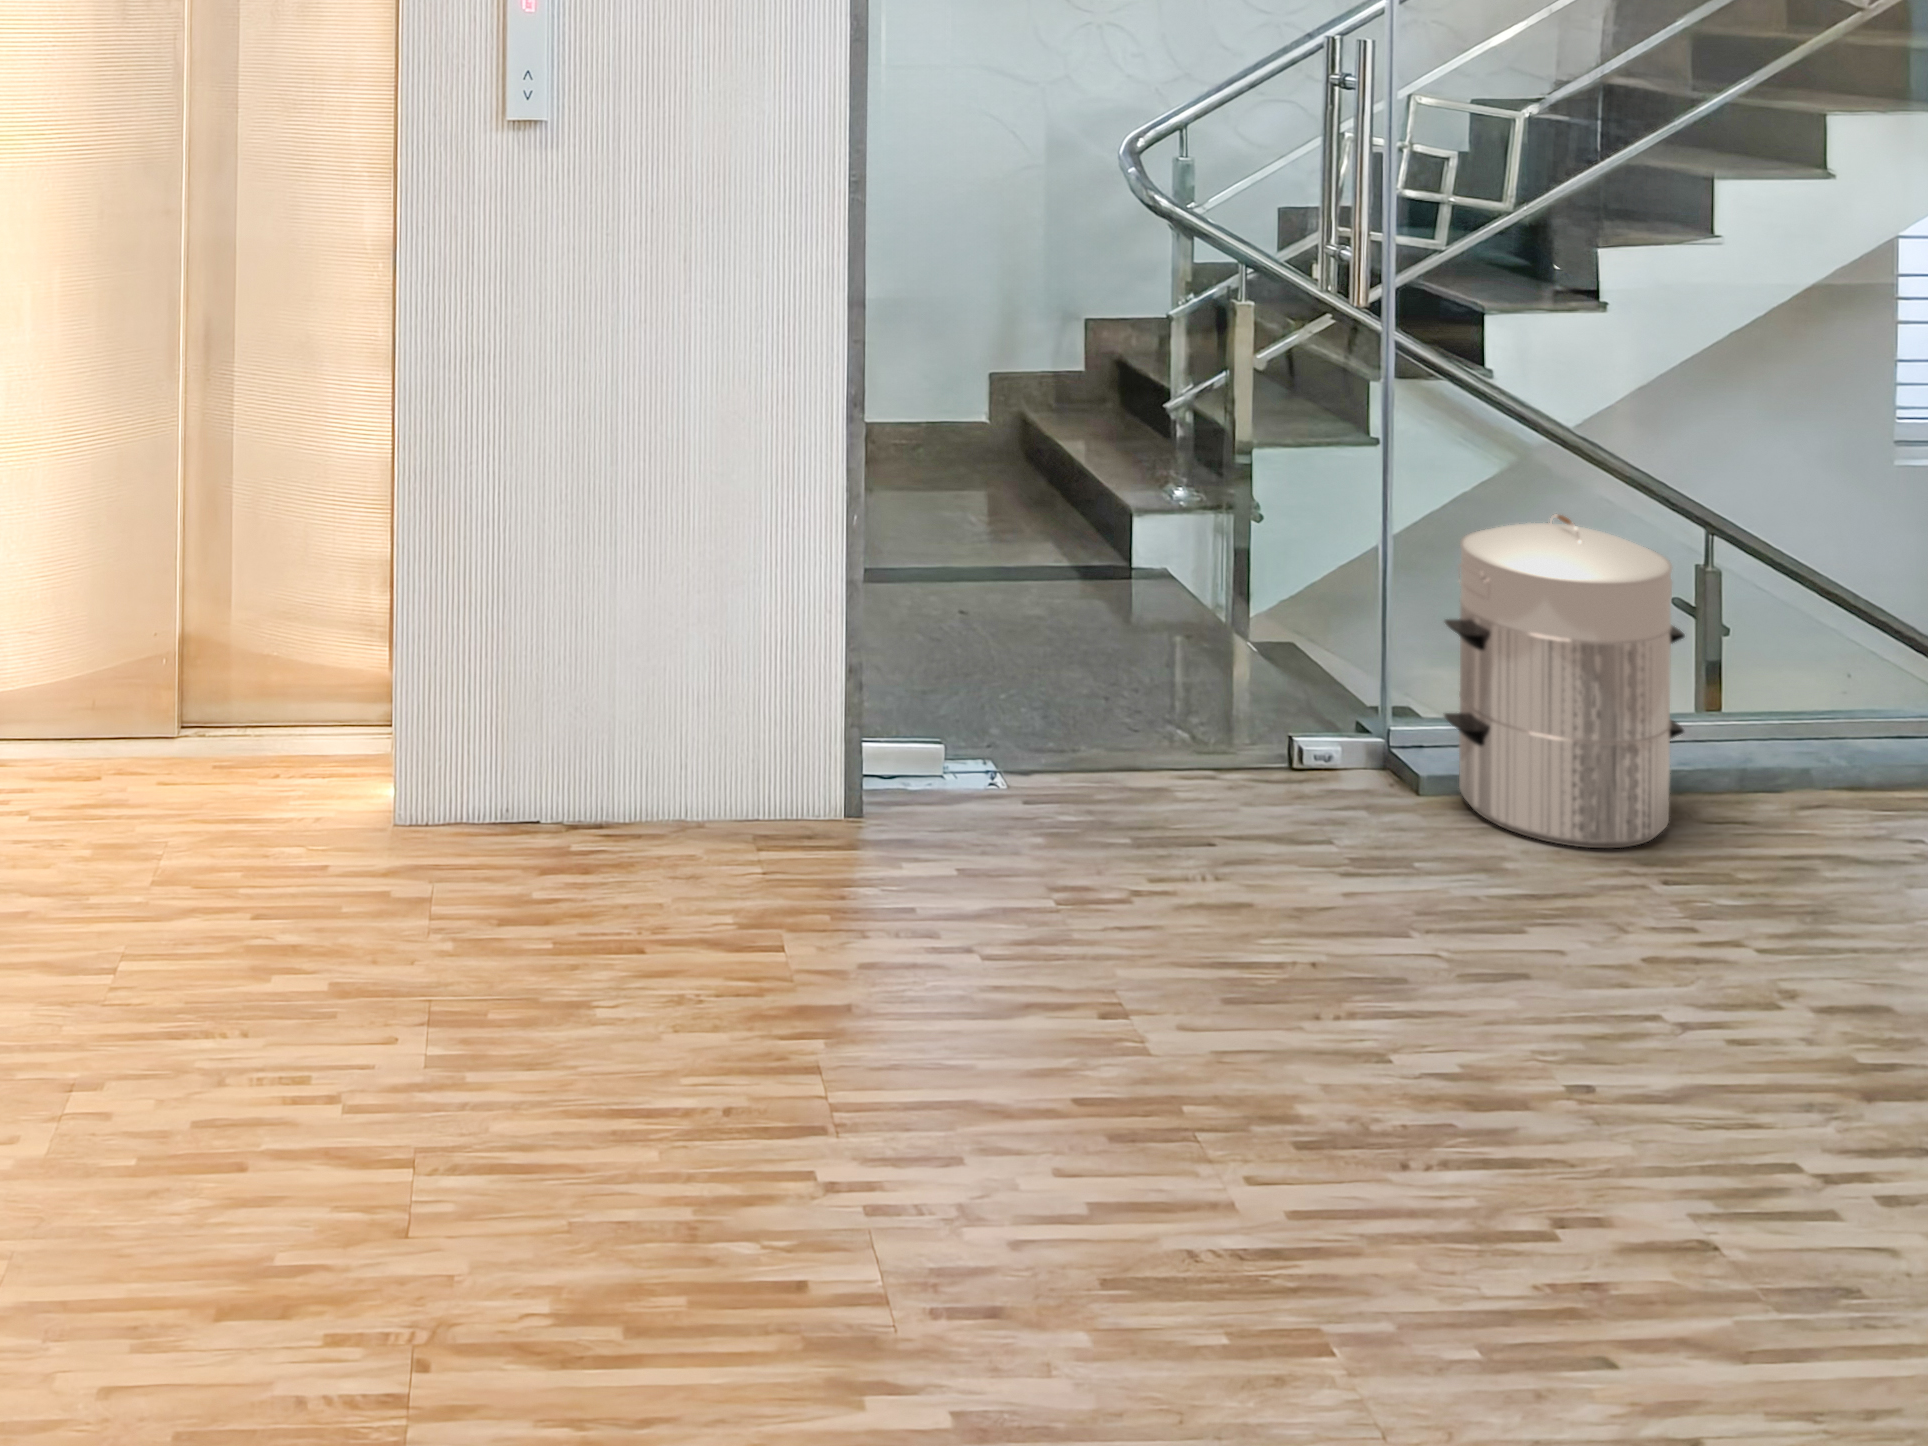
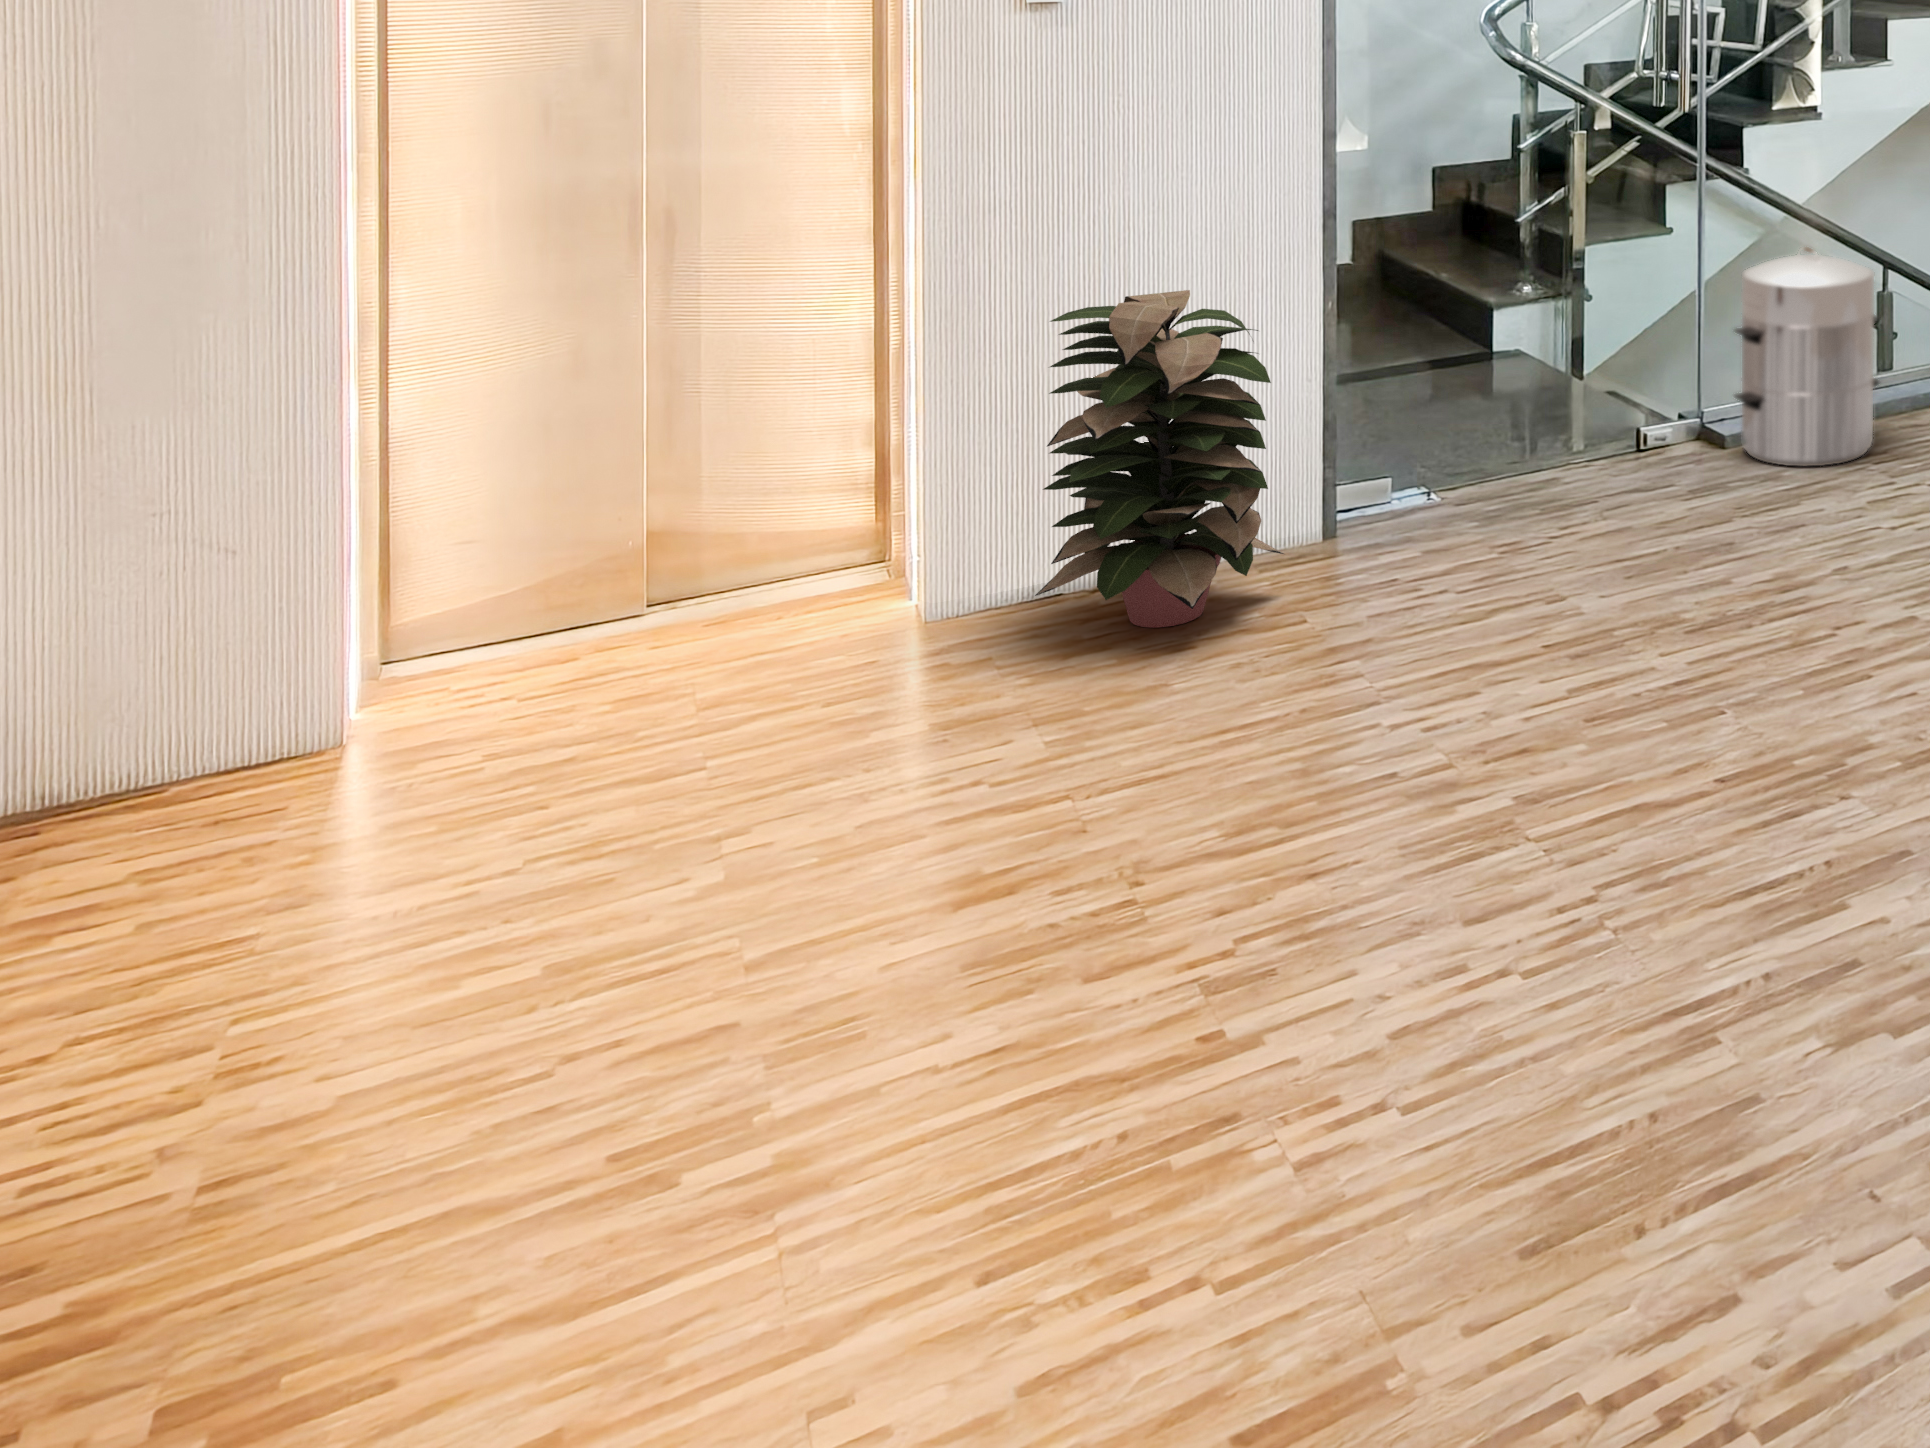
decorative plant: none [484,496,781,921] -> present [1035,290,1284,628]

